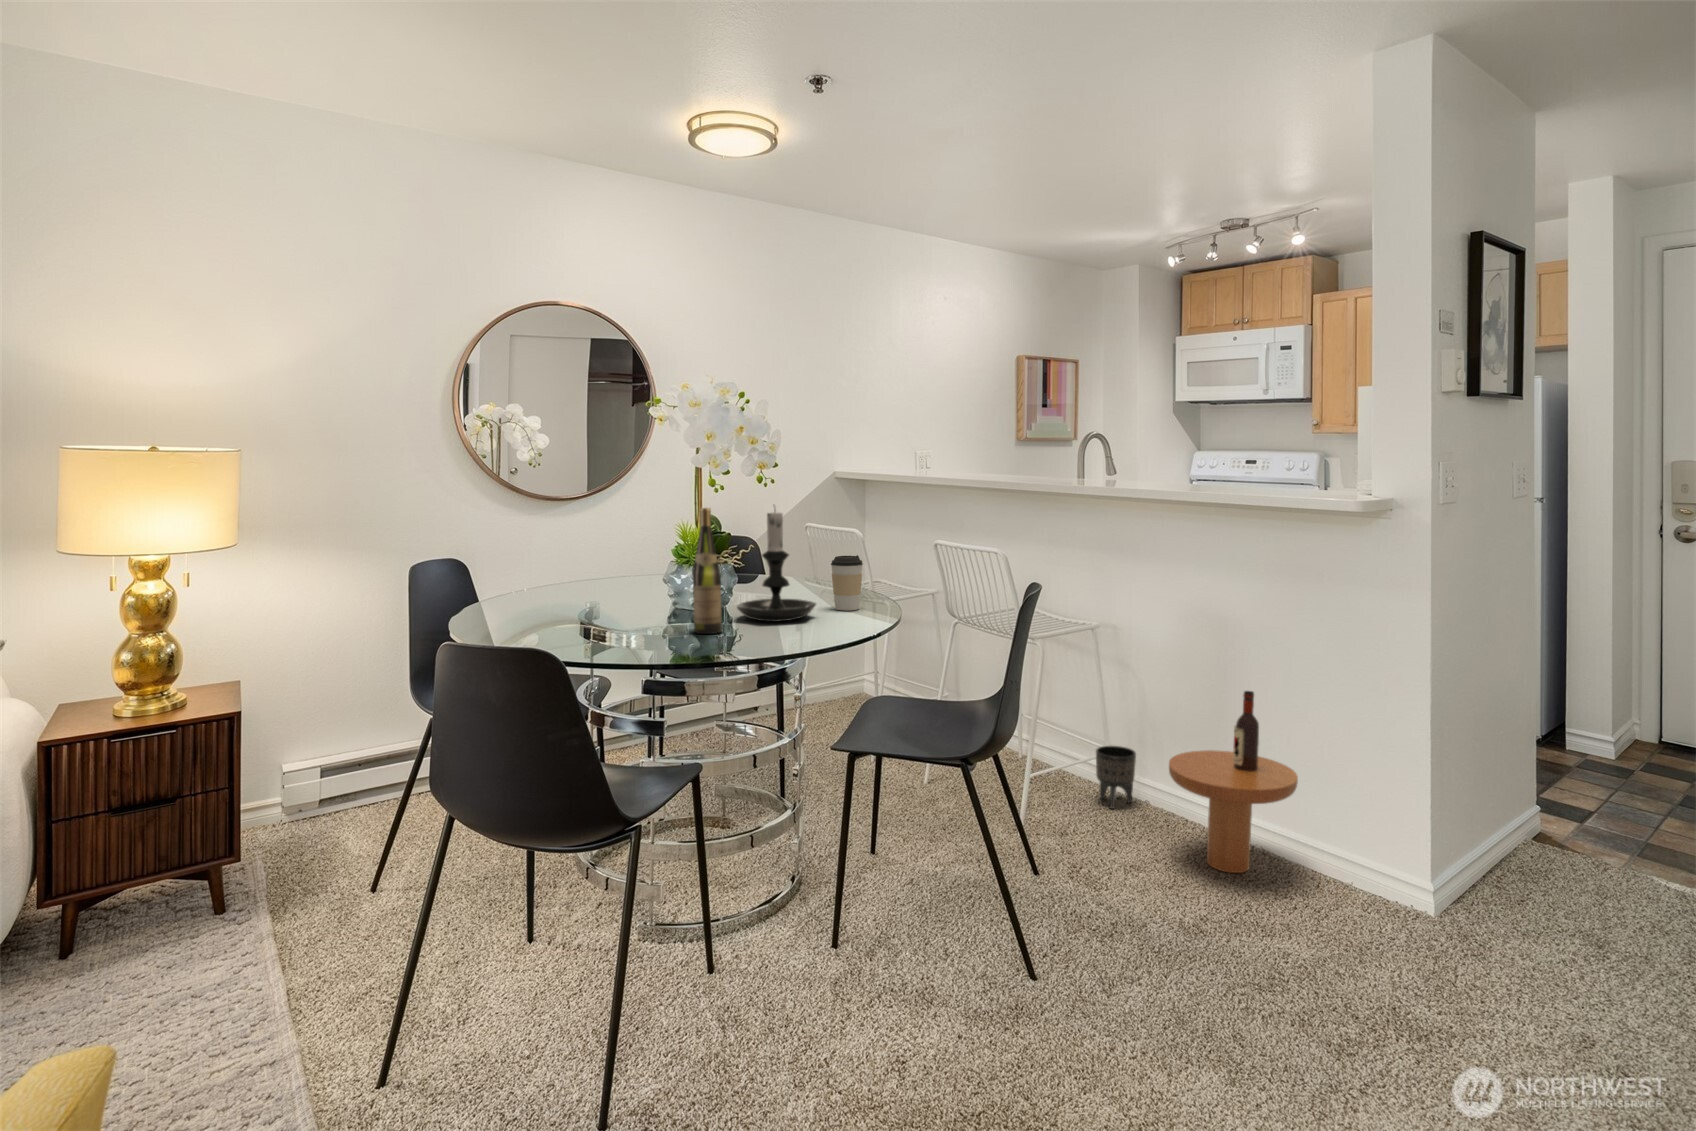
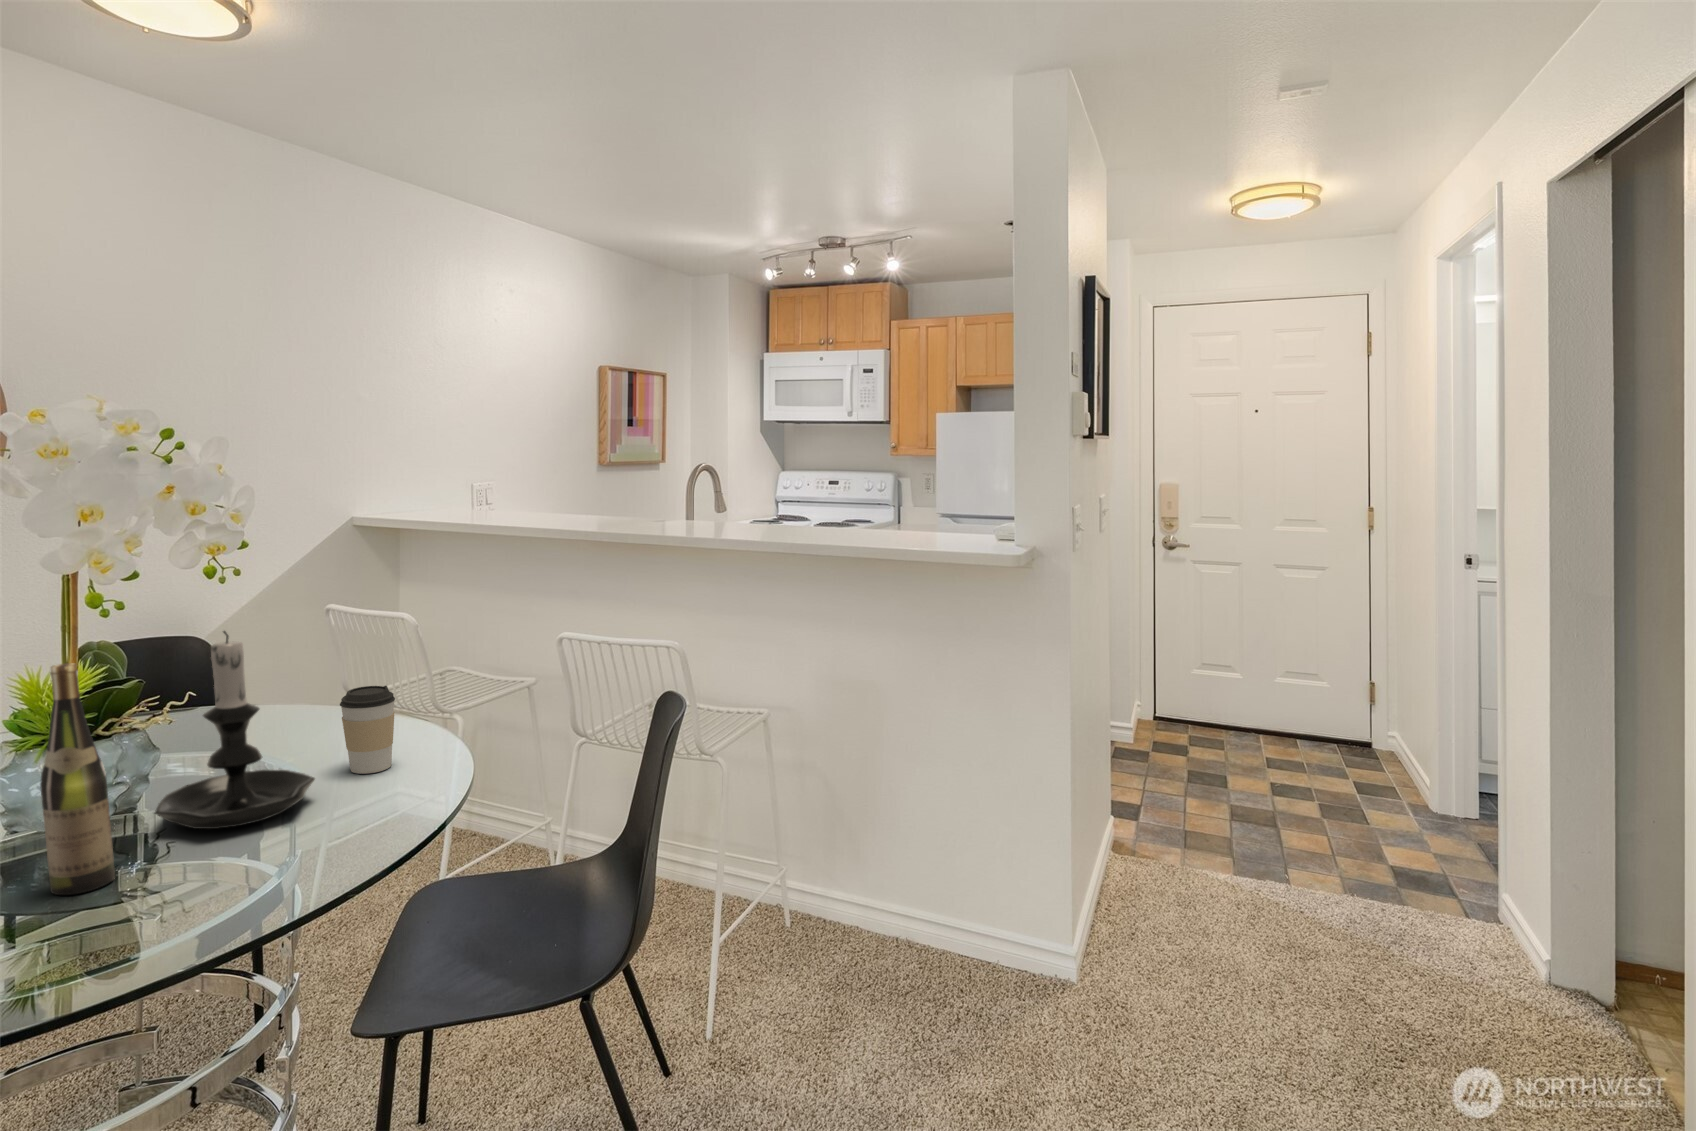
side table: present [1169,691,1298,873] -> none [817,799,956,1015]
planter: present [1096,746,1136,809] -> none [722,857,769,938]

